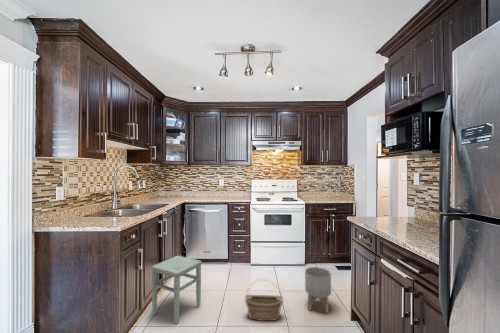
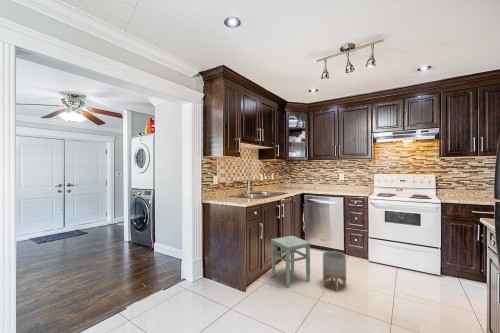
planter: present [305,267,331,313] -> present [323,251,346,291]
basket: present [245,288,283,321] -> none [348,269,388,311]

